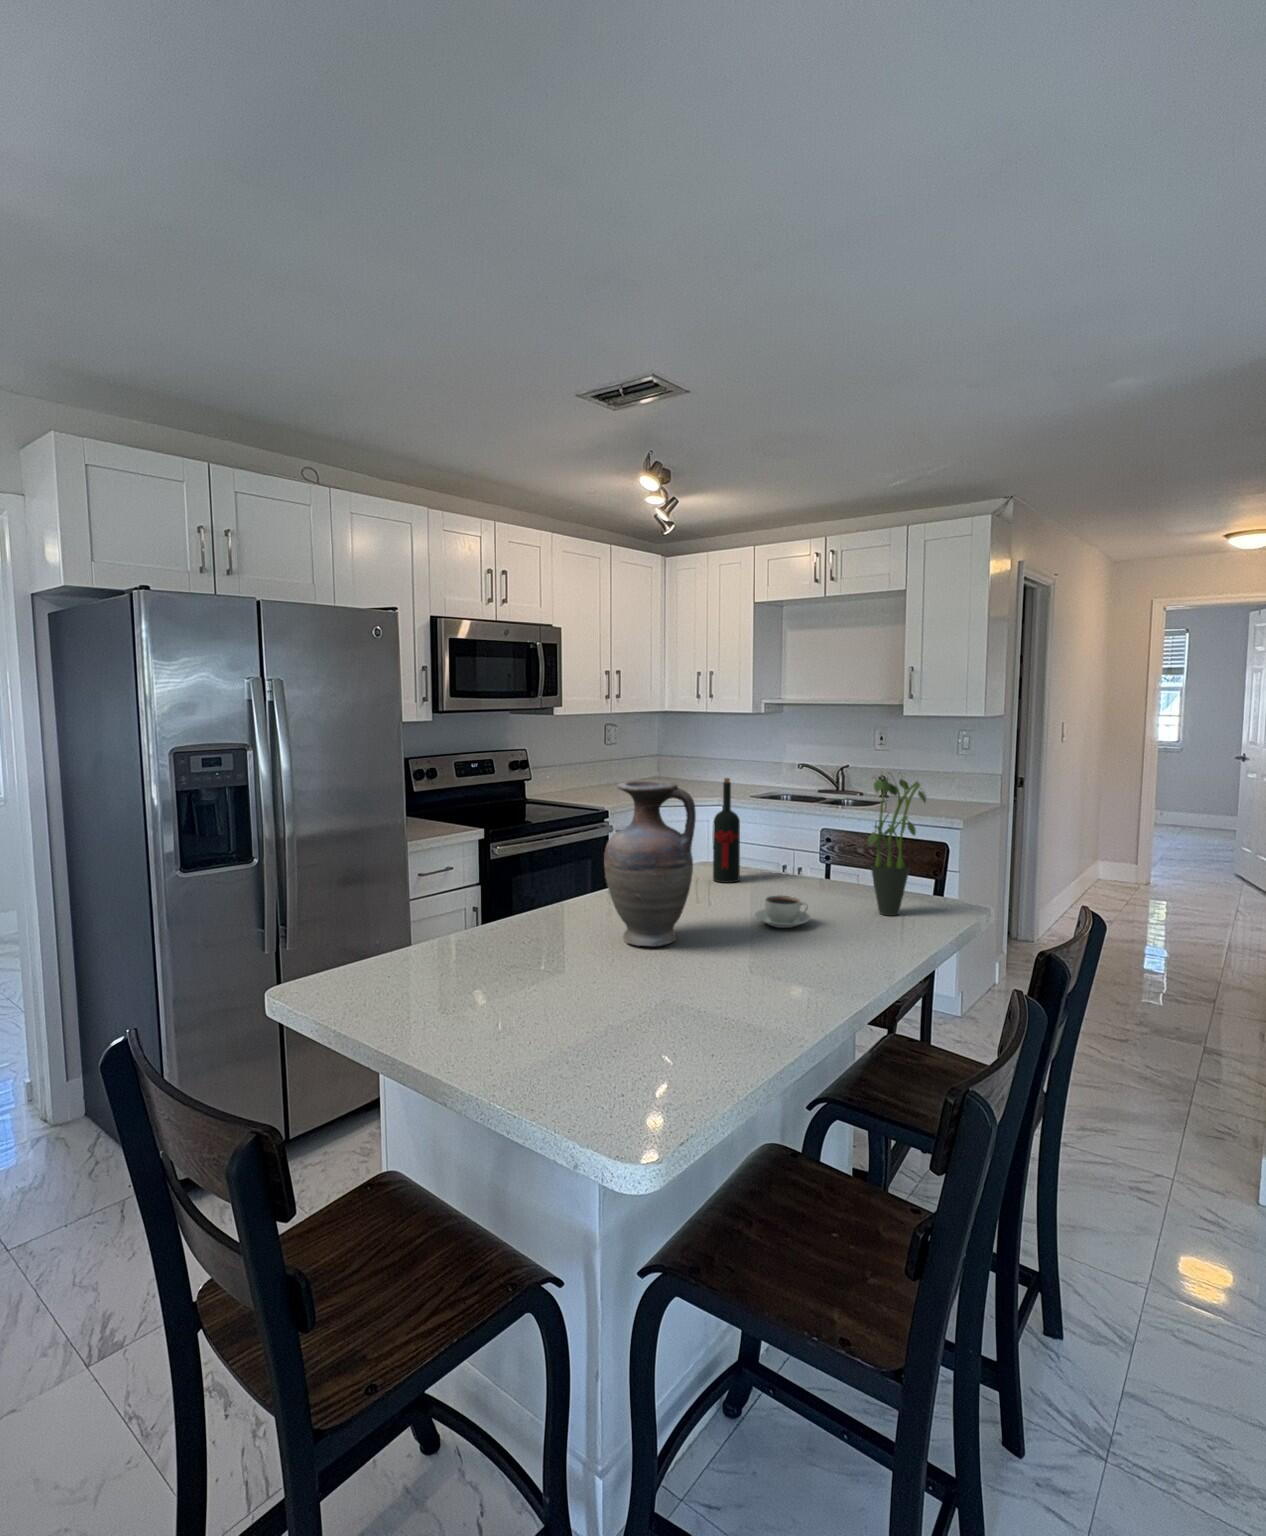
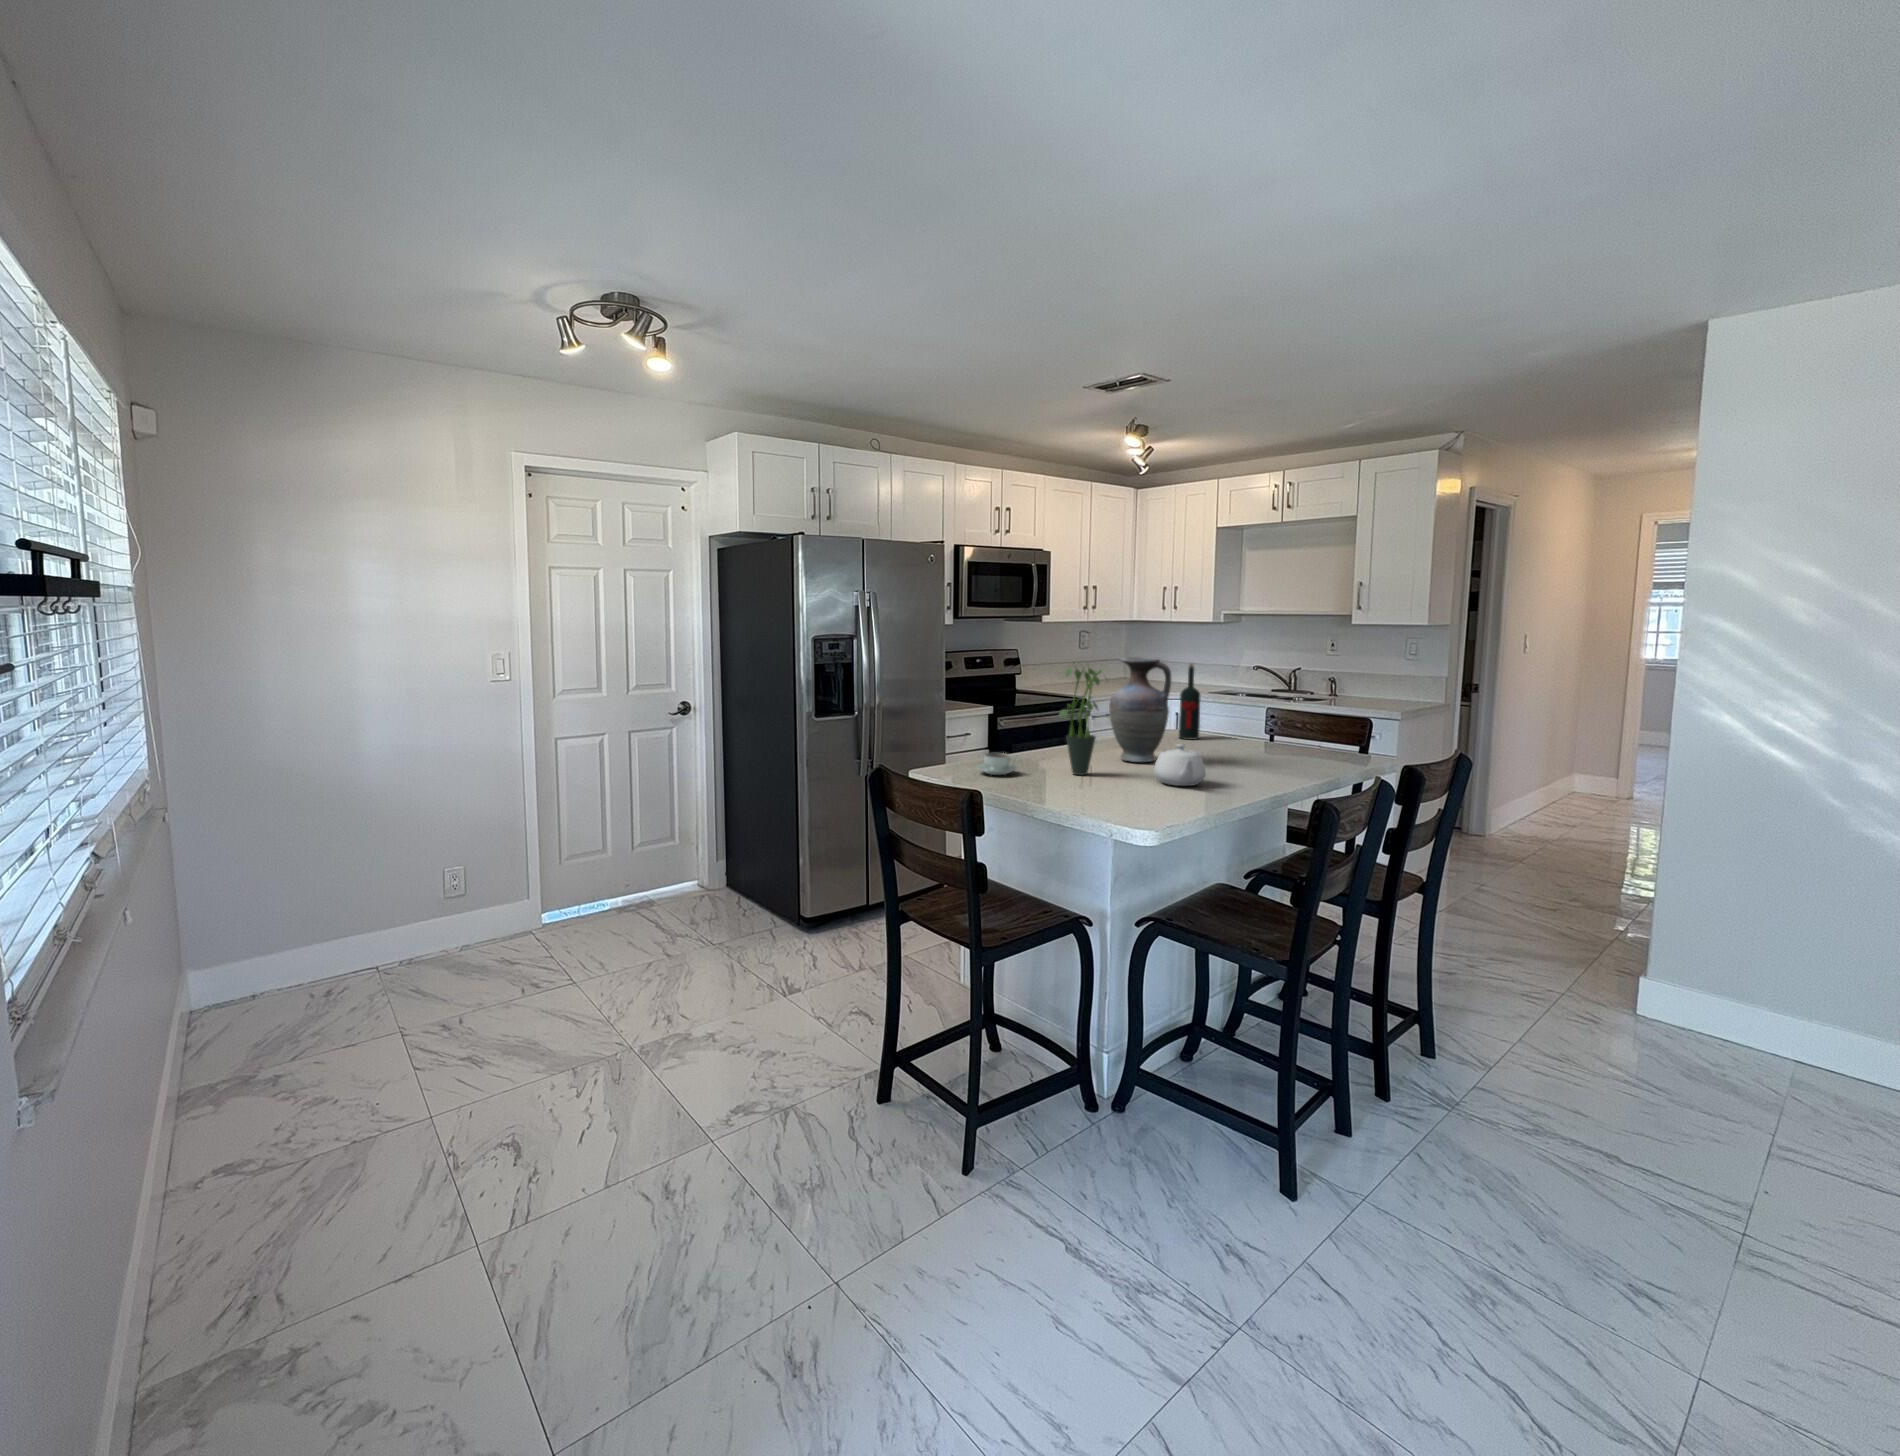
potted plant: present [868,772,927,916] -> present [1059,663,1101,775]
coffee cup: present [755,895,810,928] -> present [977,753,1017,775]
teapot: none [666,938,751,1016] -> present [1154,744,1206,786]

